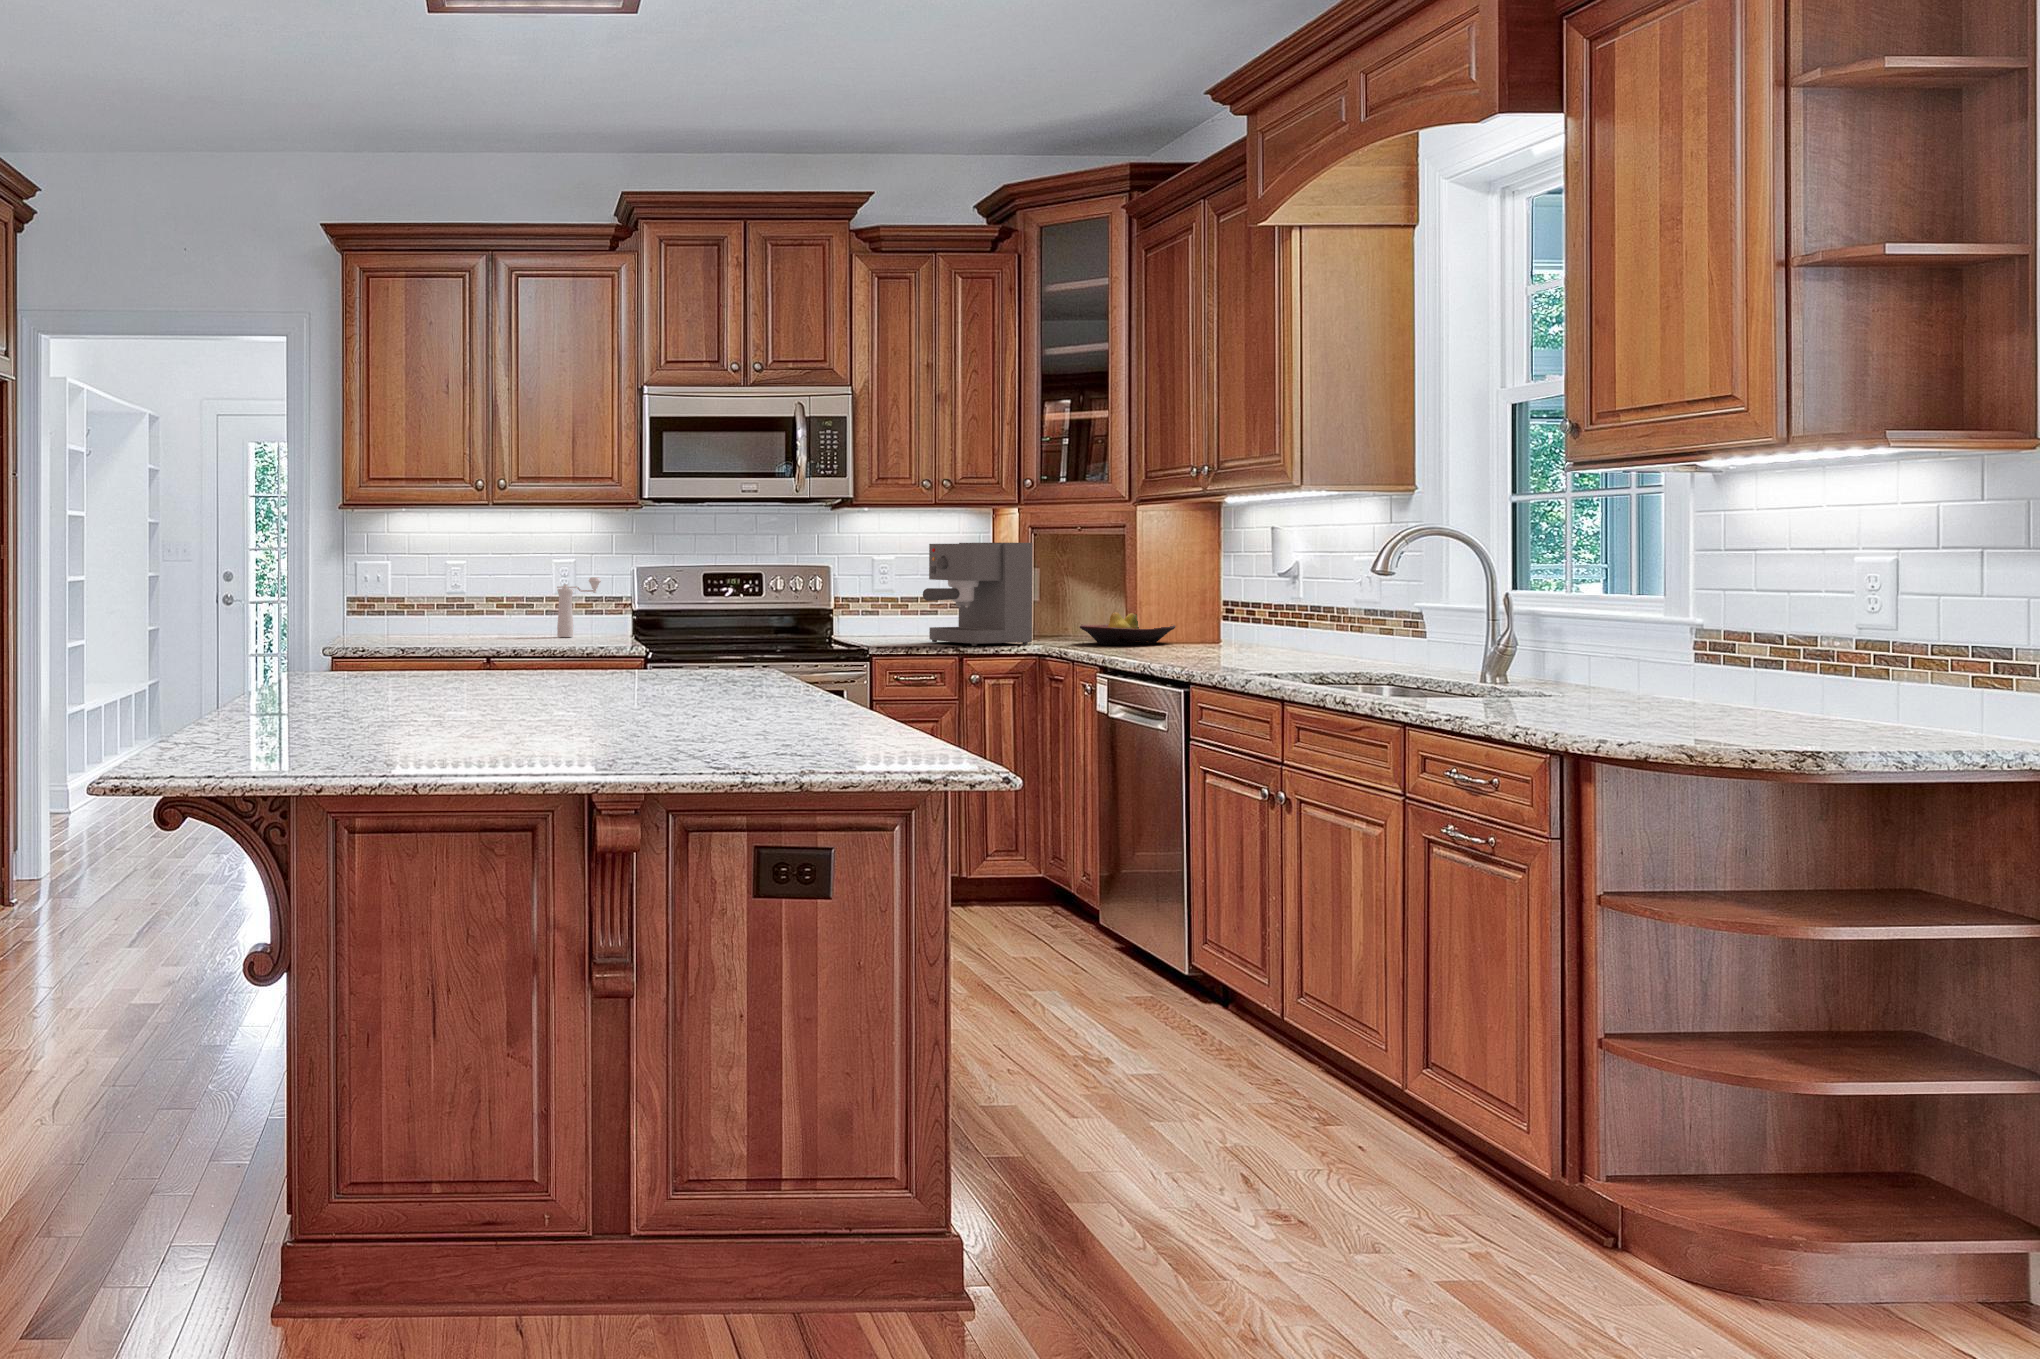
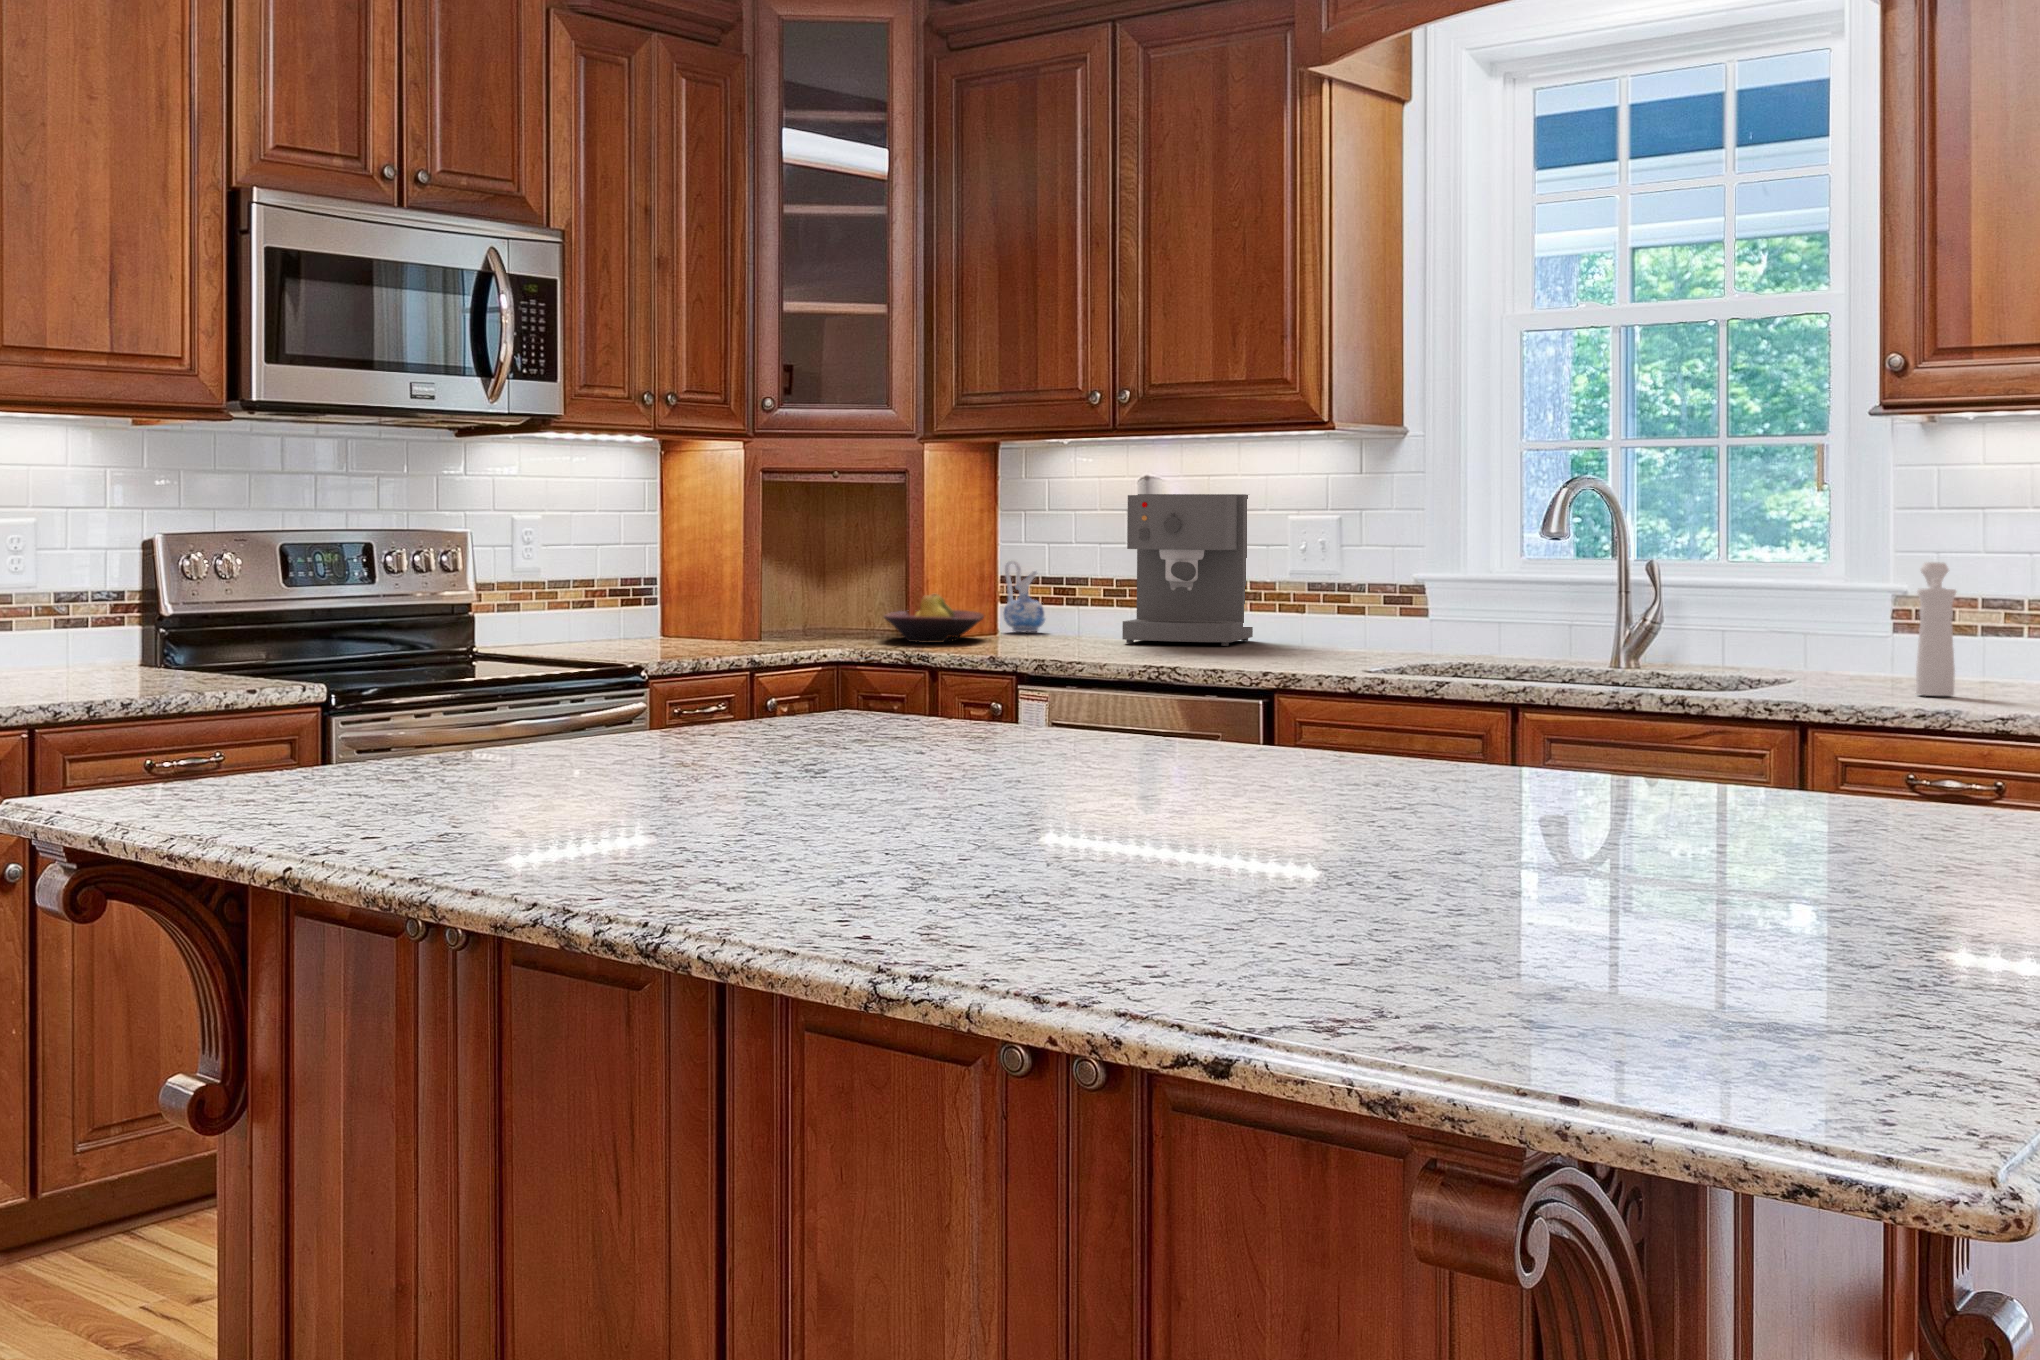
coffee maker: present [923,543,1033,646] -> present [1122,494,1253,646]
pepper mill: present [557,577,601,637] -> present [1916,562,1956,696]
ceramic pitcher: none [1219,590,1253,643] -> present [1003,560,1045,633]

